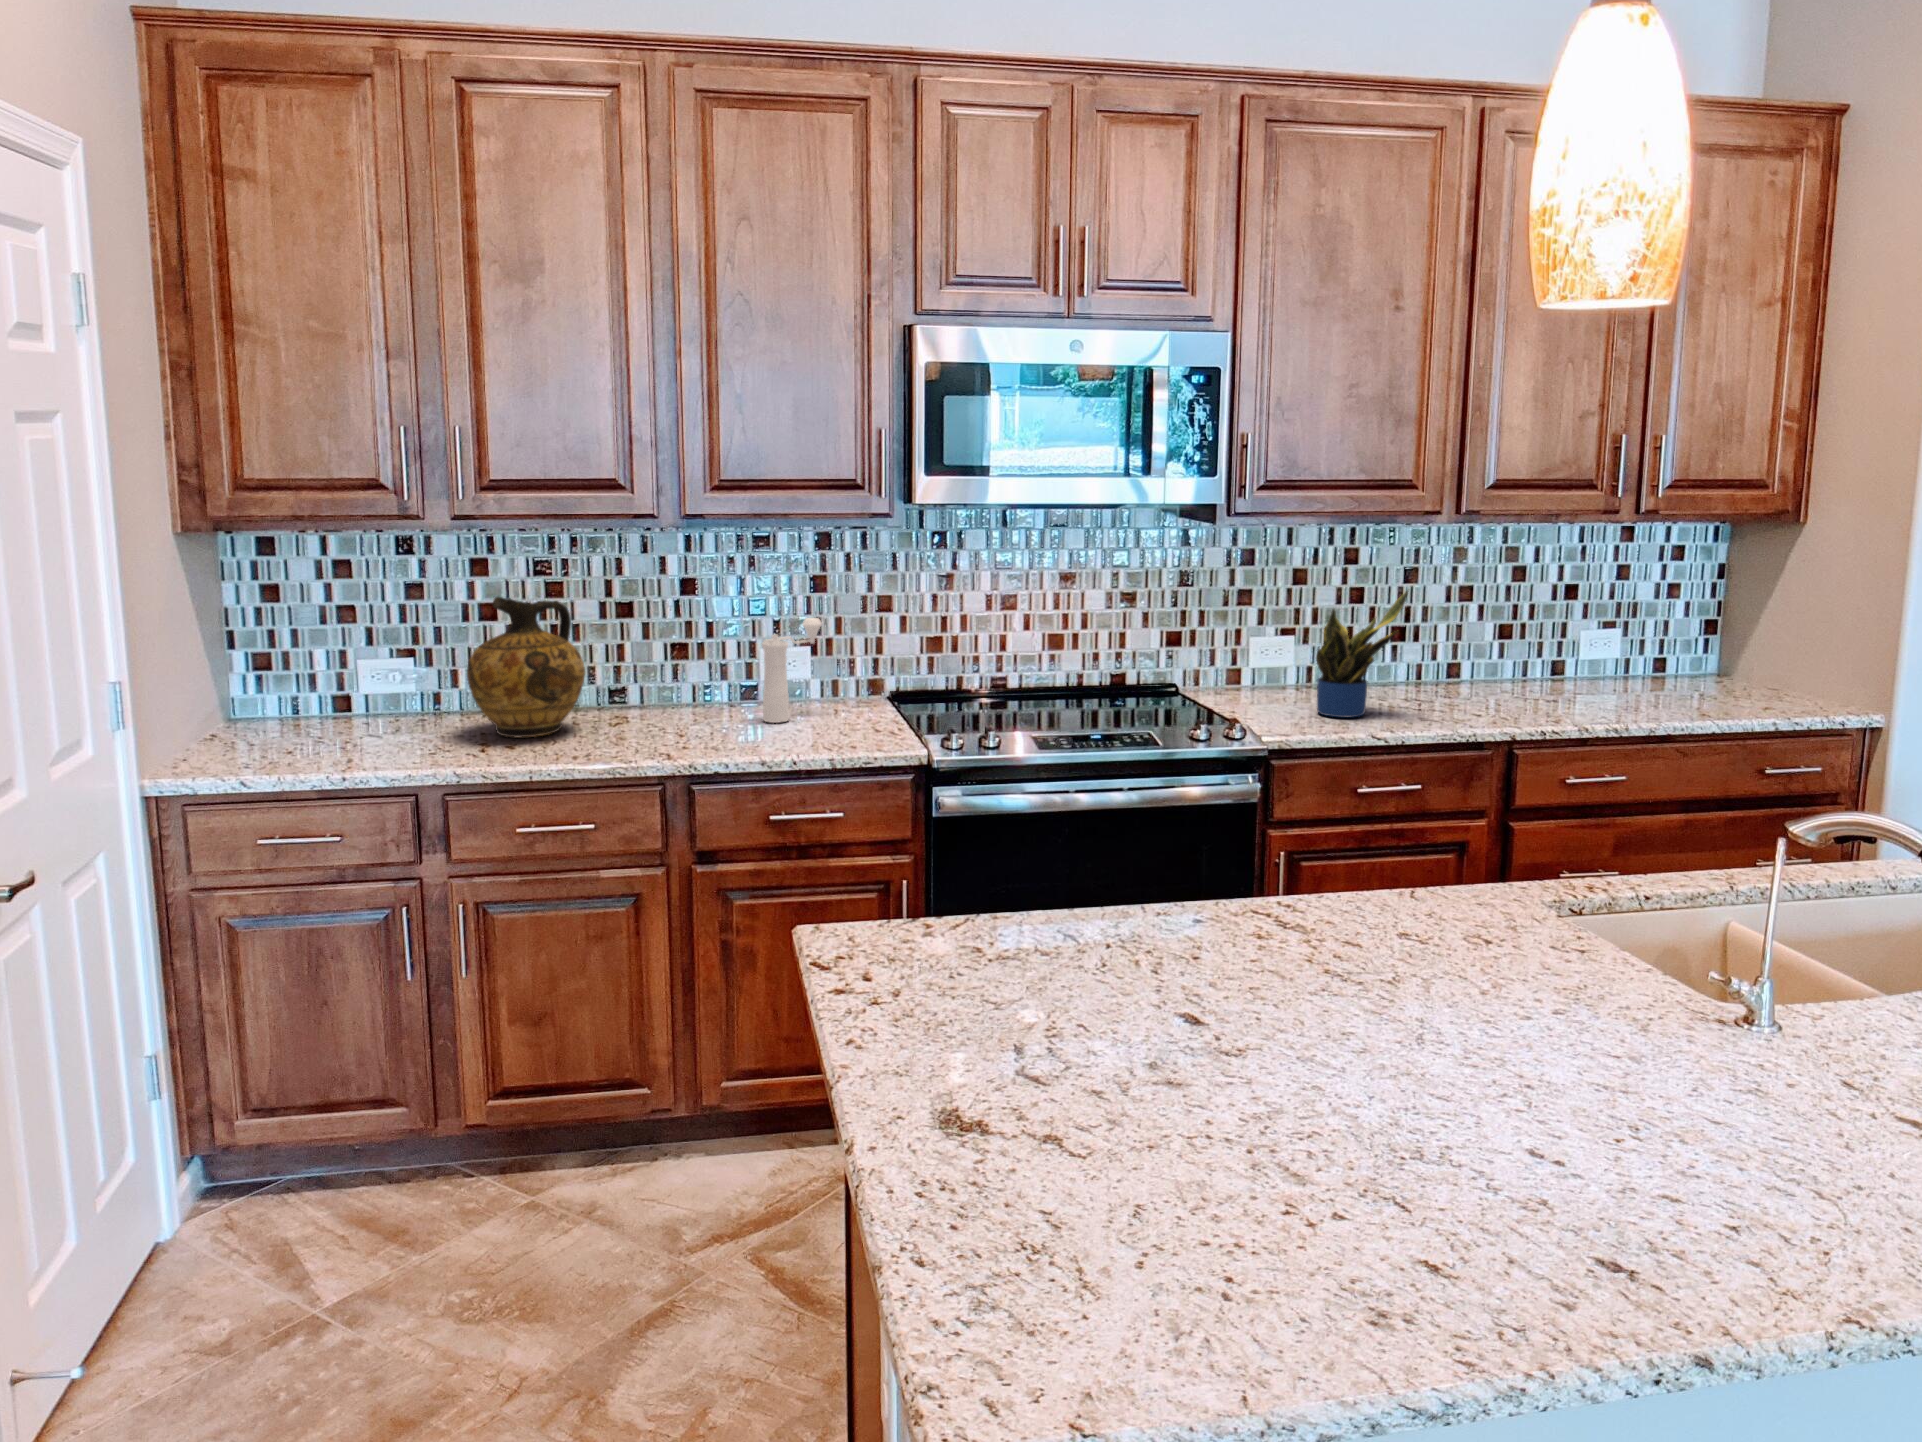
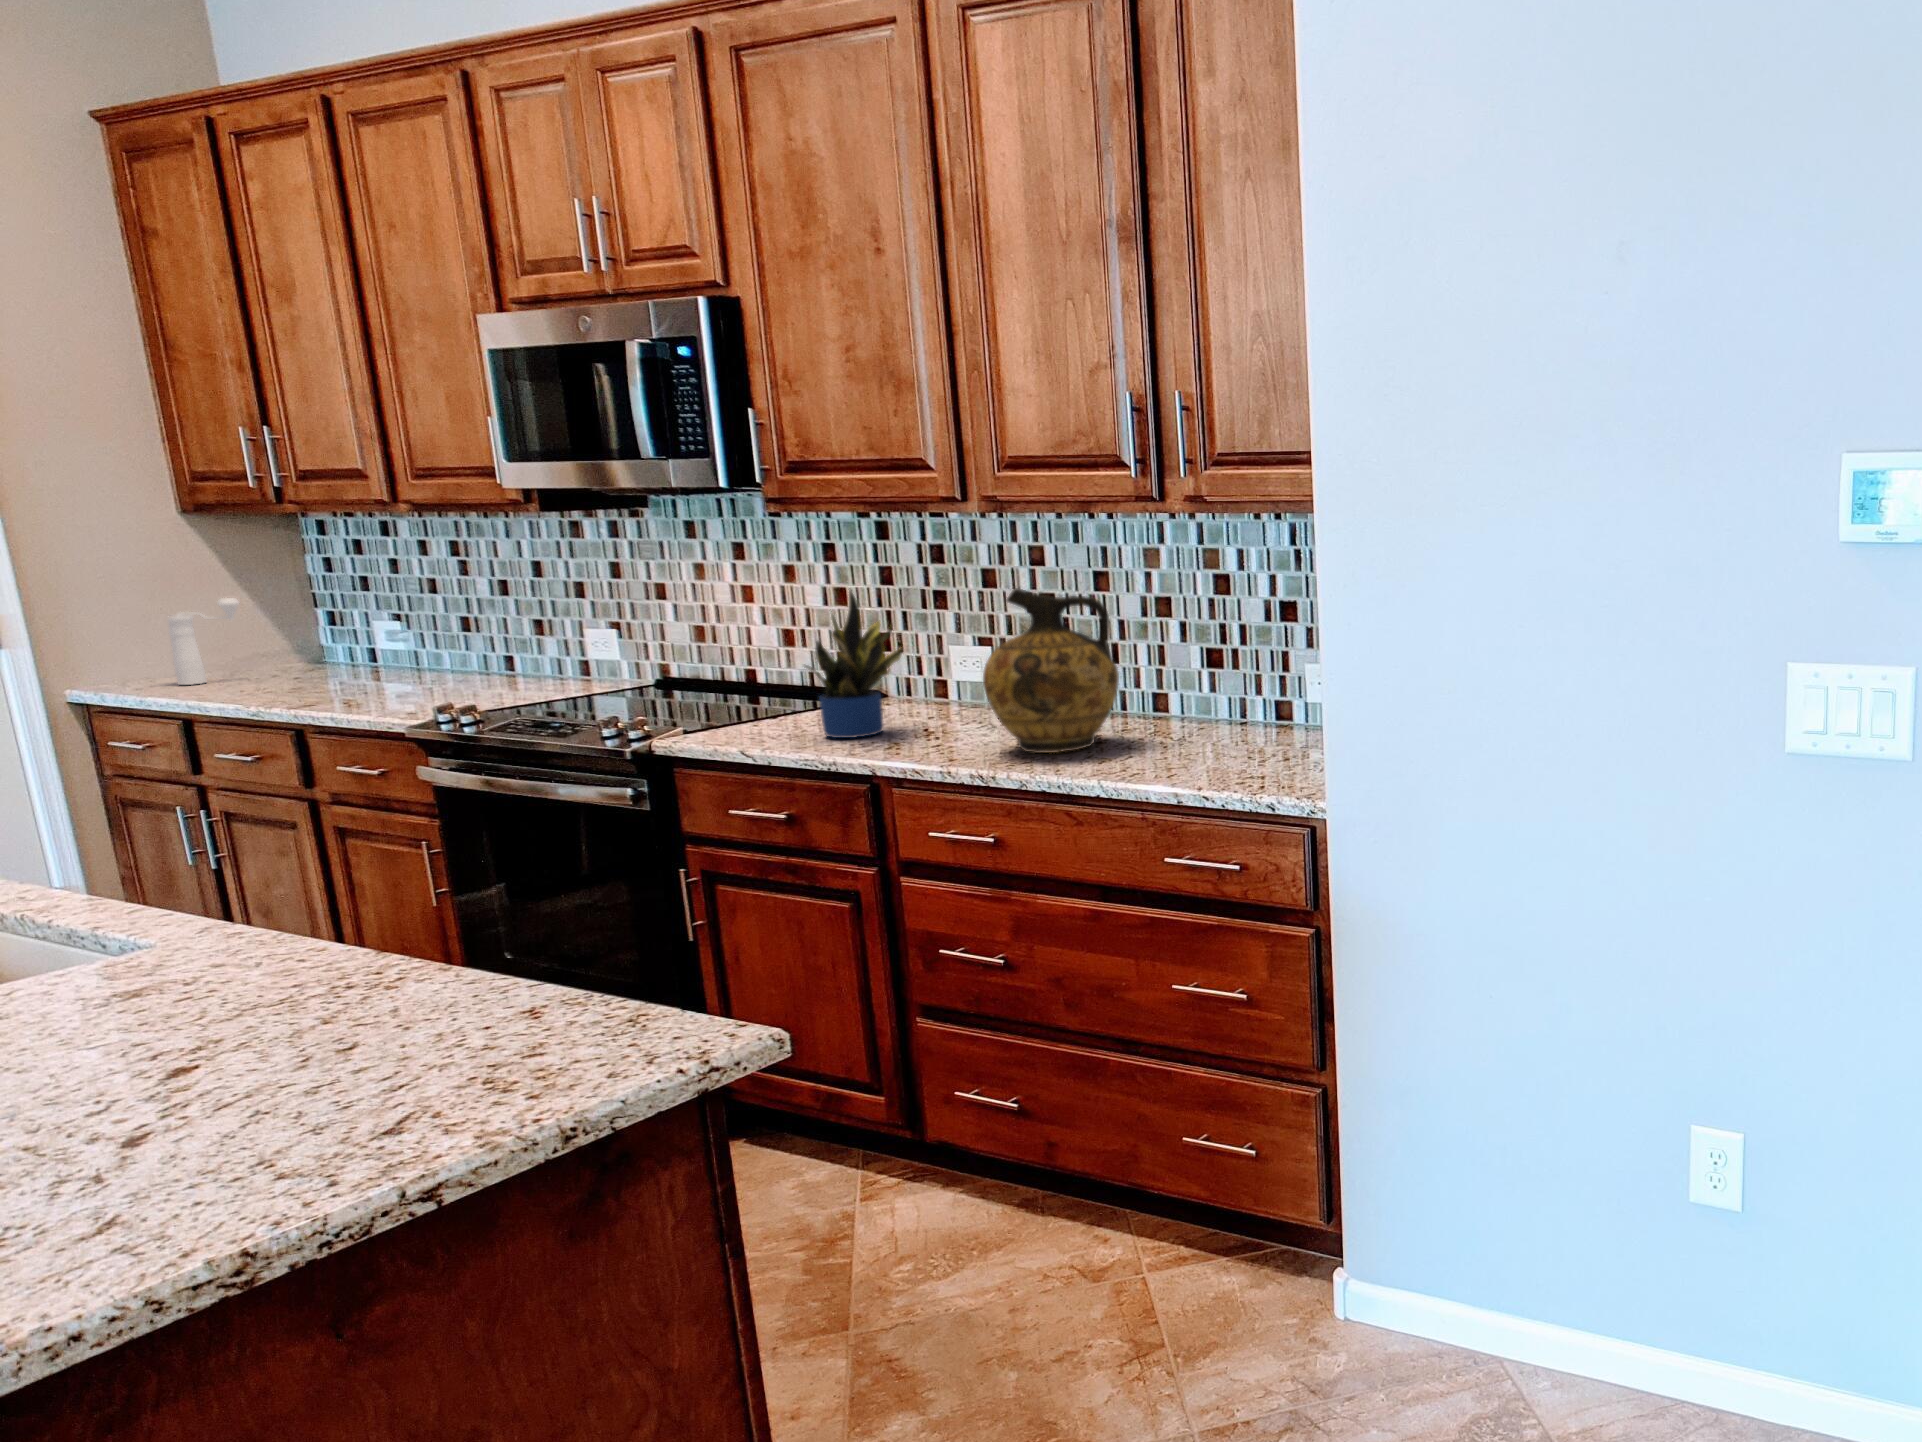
ceramic jug: present [467,597,585,737] -> present [983,588,1119,753]
pepper mill: present [762,618,822,723] -> present [168,598,239,685]

